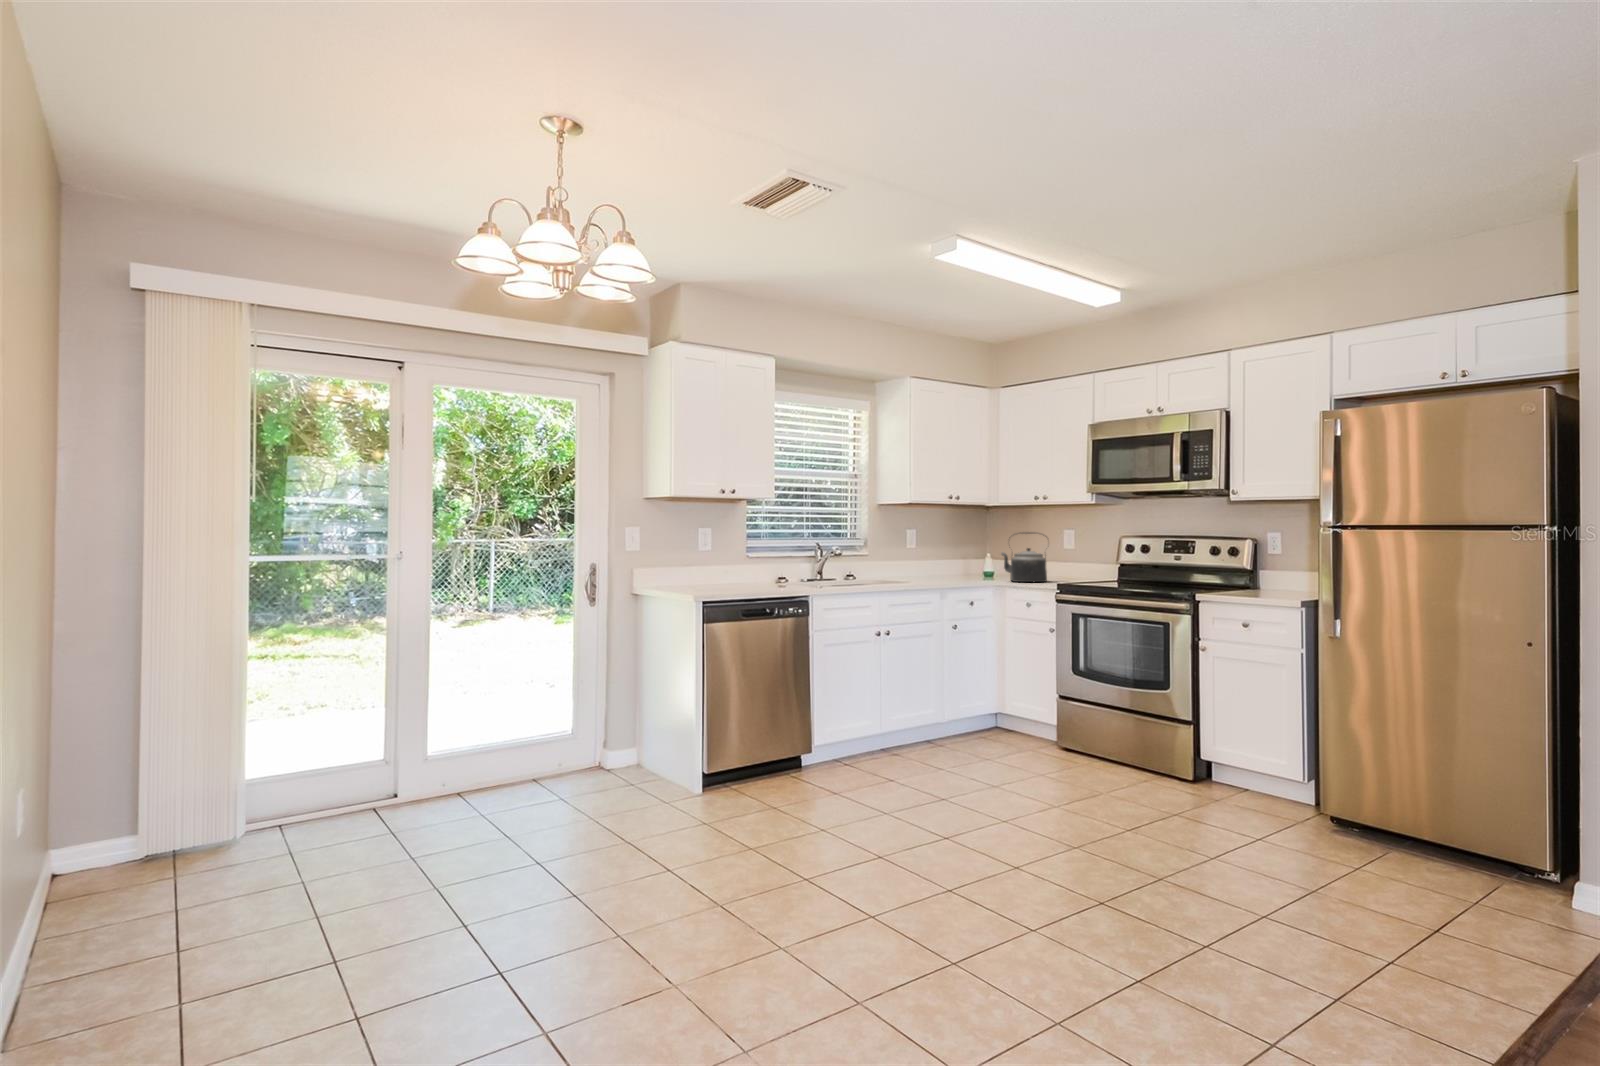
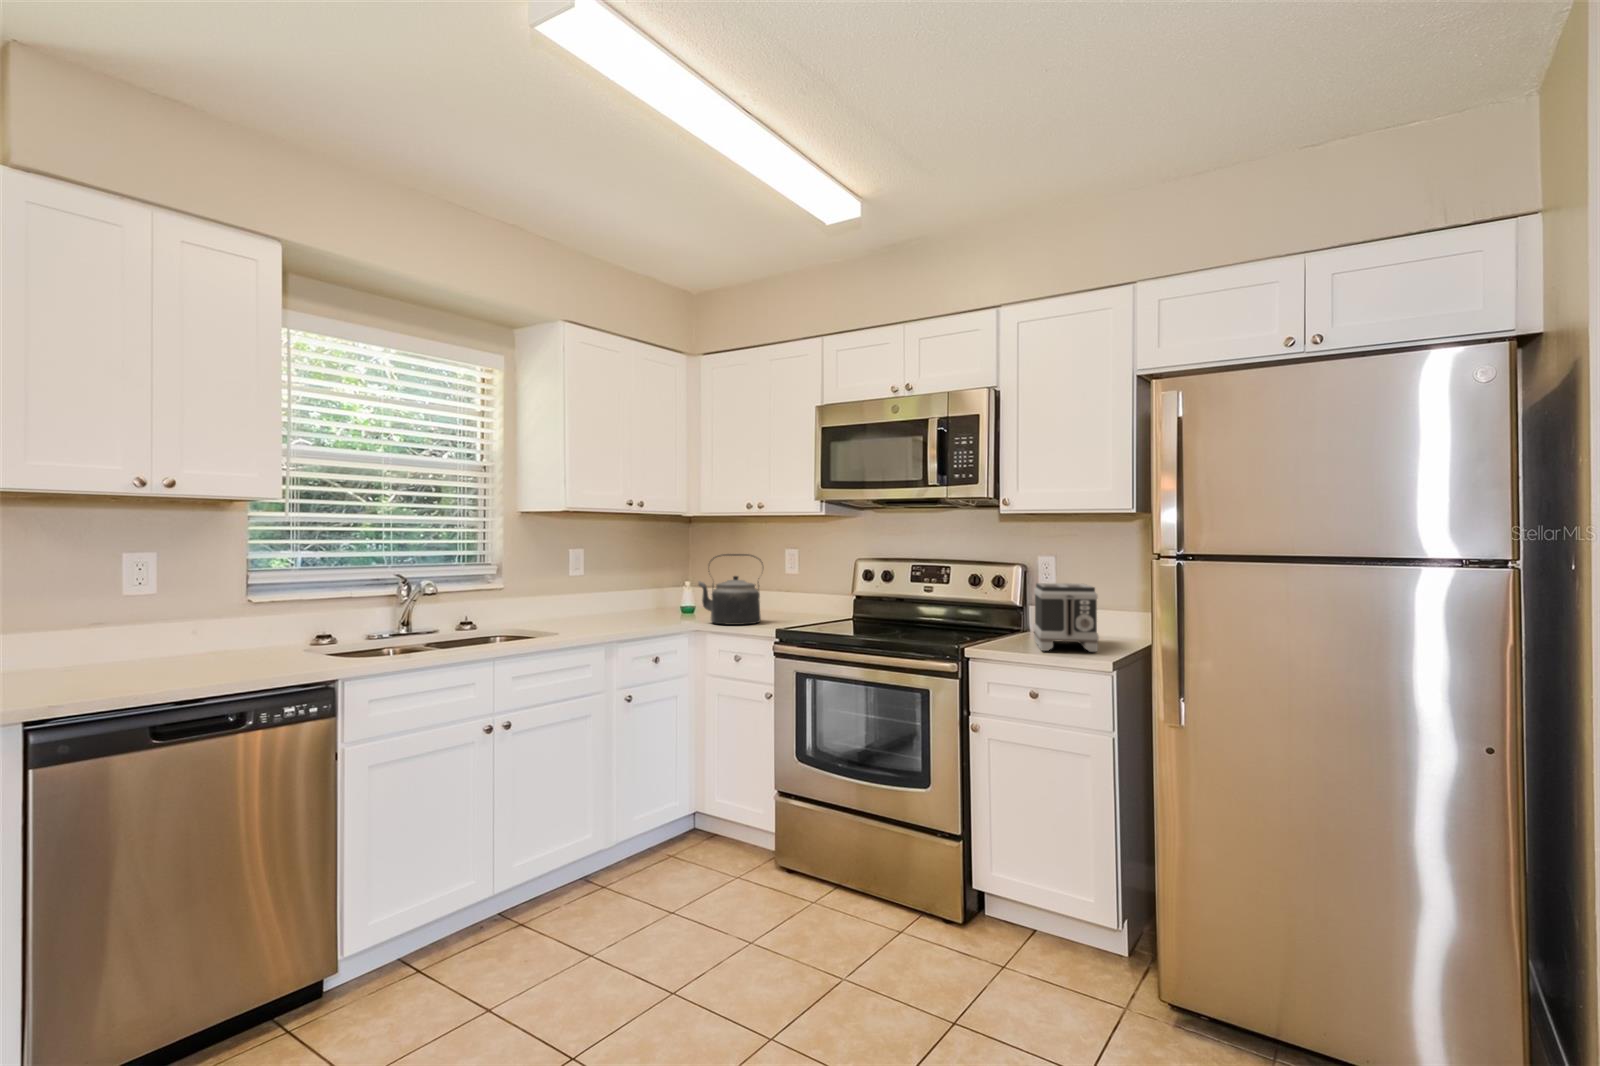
toaster: none [1251,551,1296,596] -> present [1033,583,1099,652]

